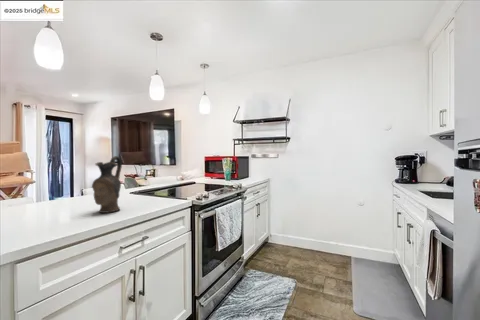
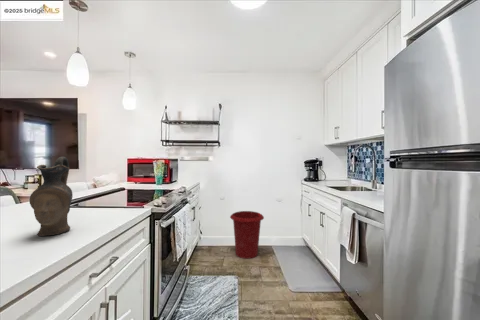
waste bin: none [296,212,336,265] -> present [230,211,264,259]

